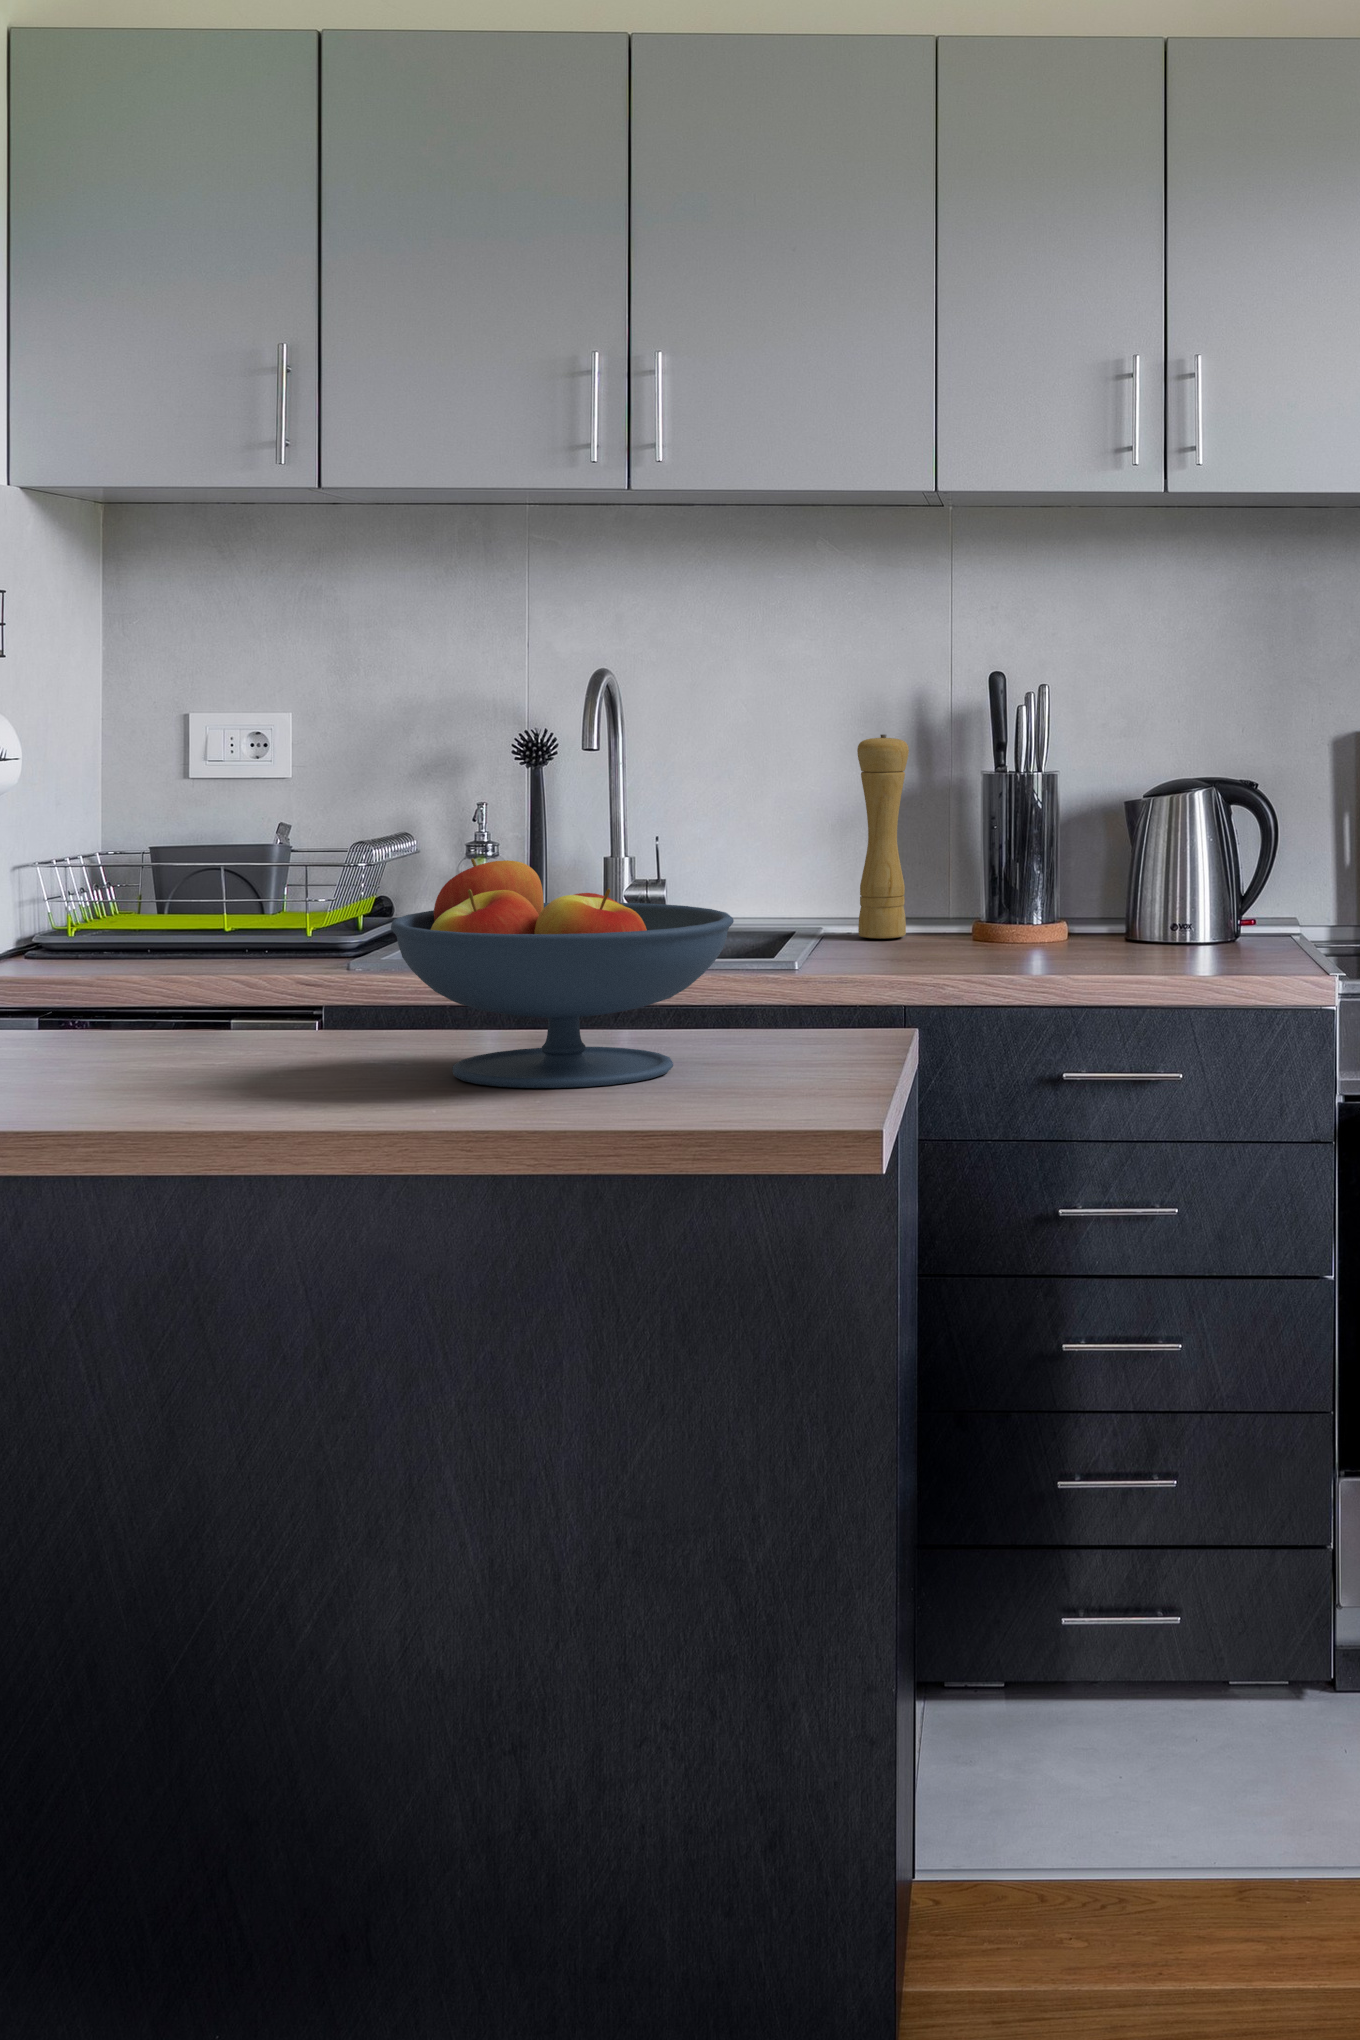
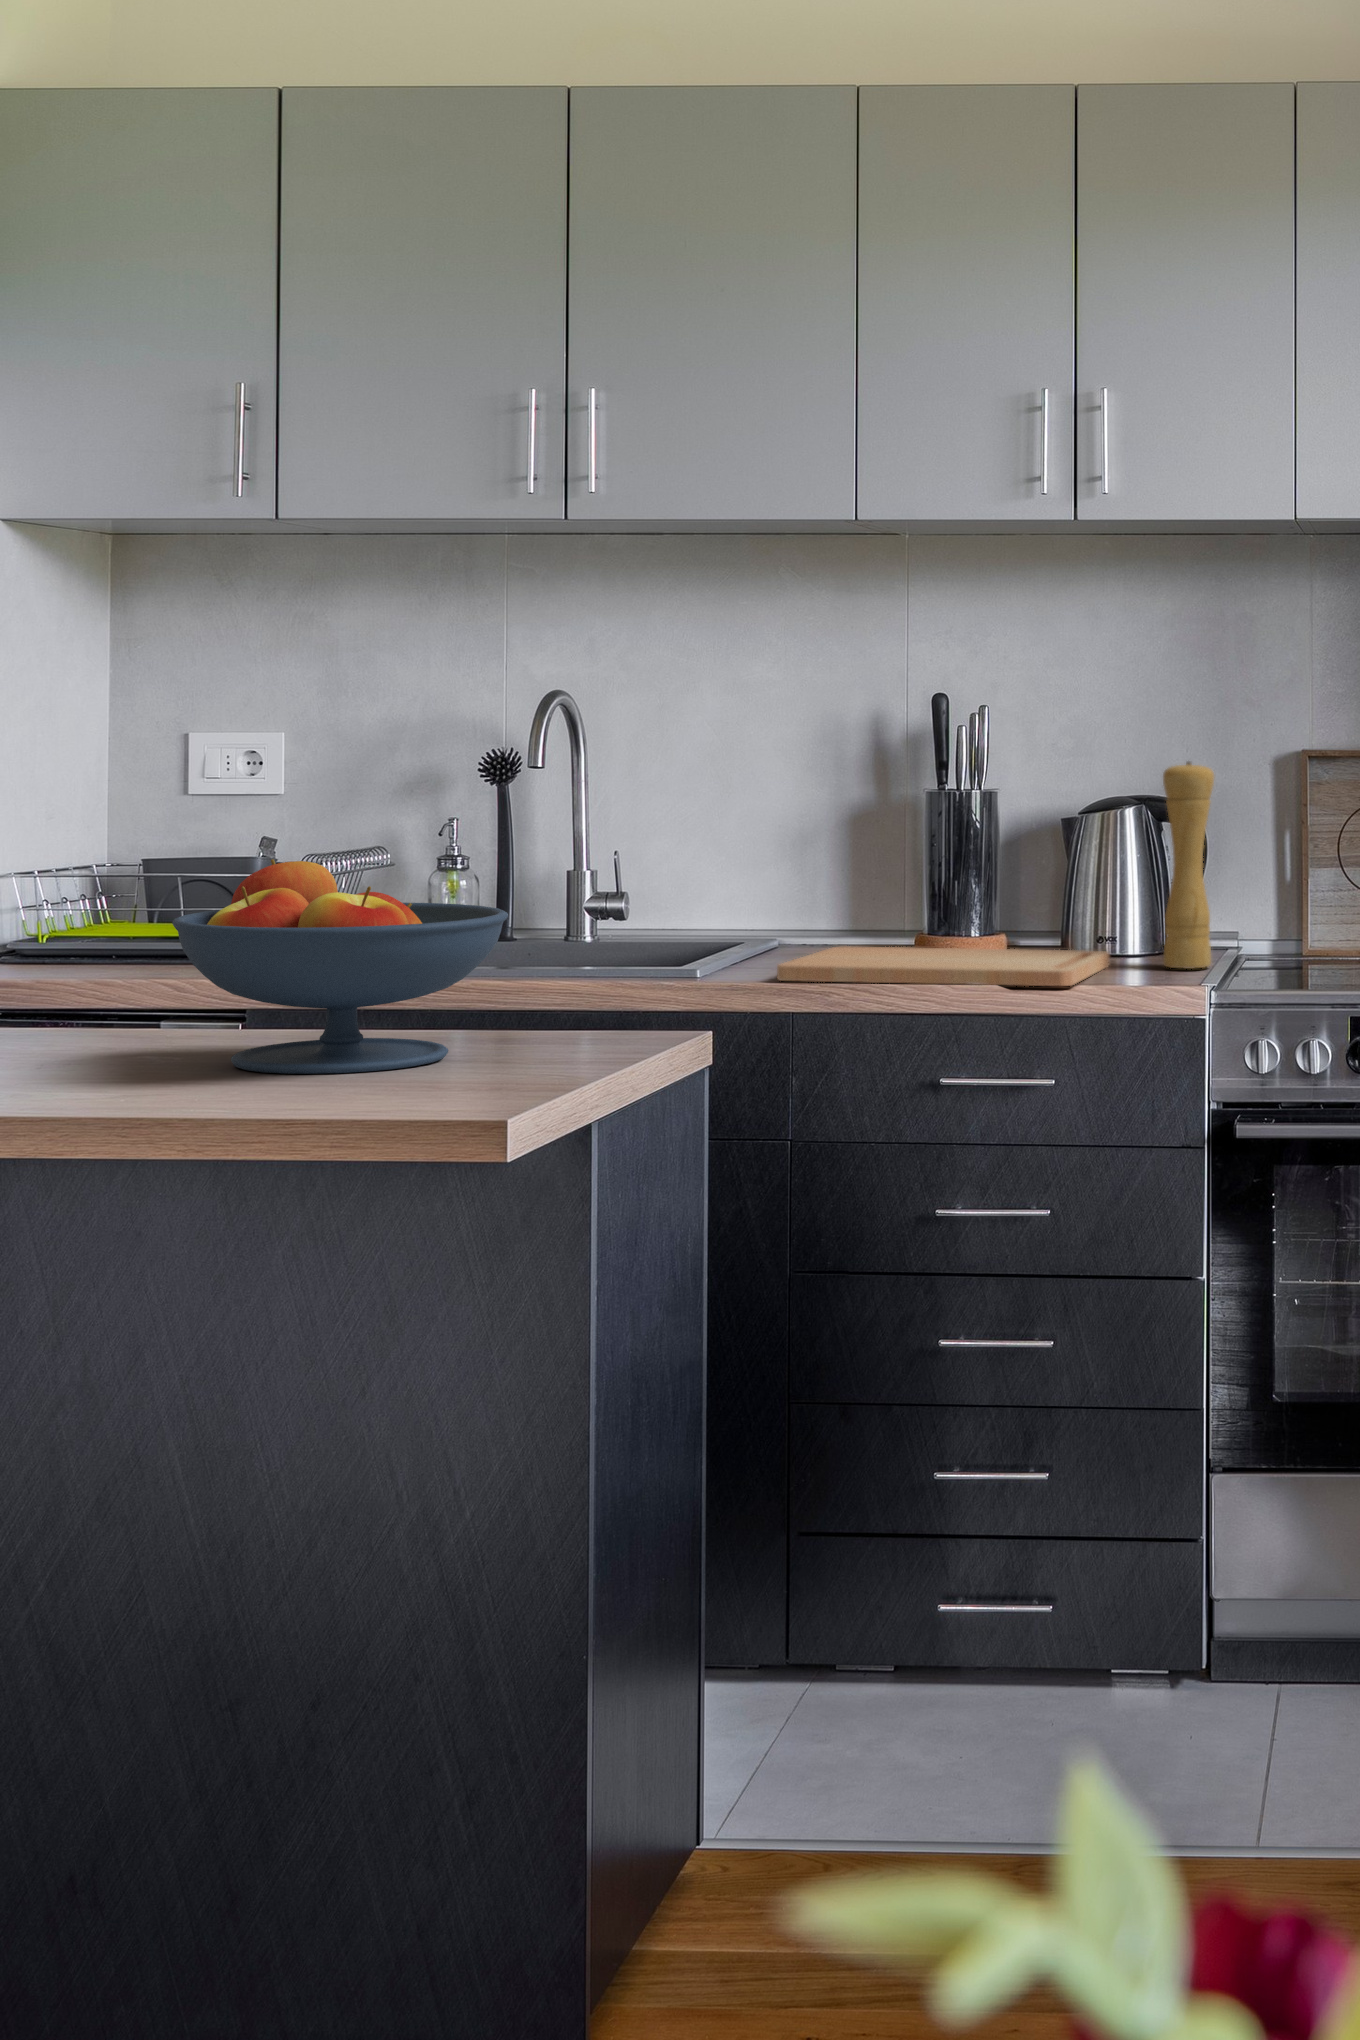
pepper mill: present [857,734,909,938] -> present [1163,762,1214,969]
cutting board: none [869,936,1192,978] -> present [777,946,1109,986]

